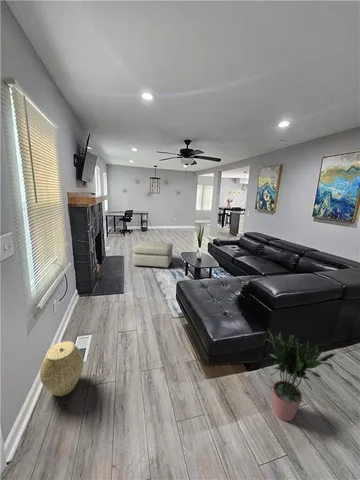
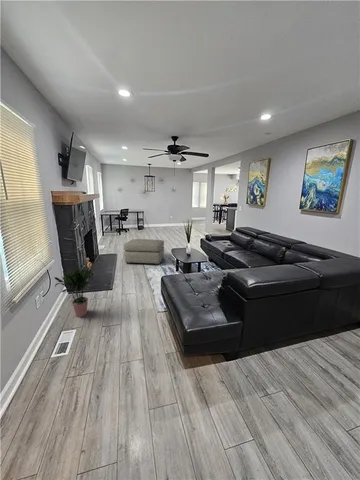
potted plant: present [266,329,336,421] -> present [55,267,91,317]
woven basket: present [40,341,84,396] -> none [18,335,62,388]

